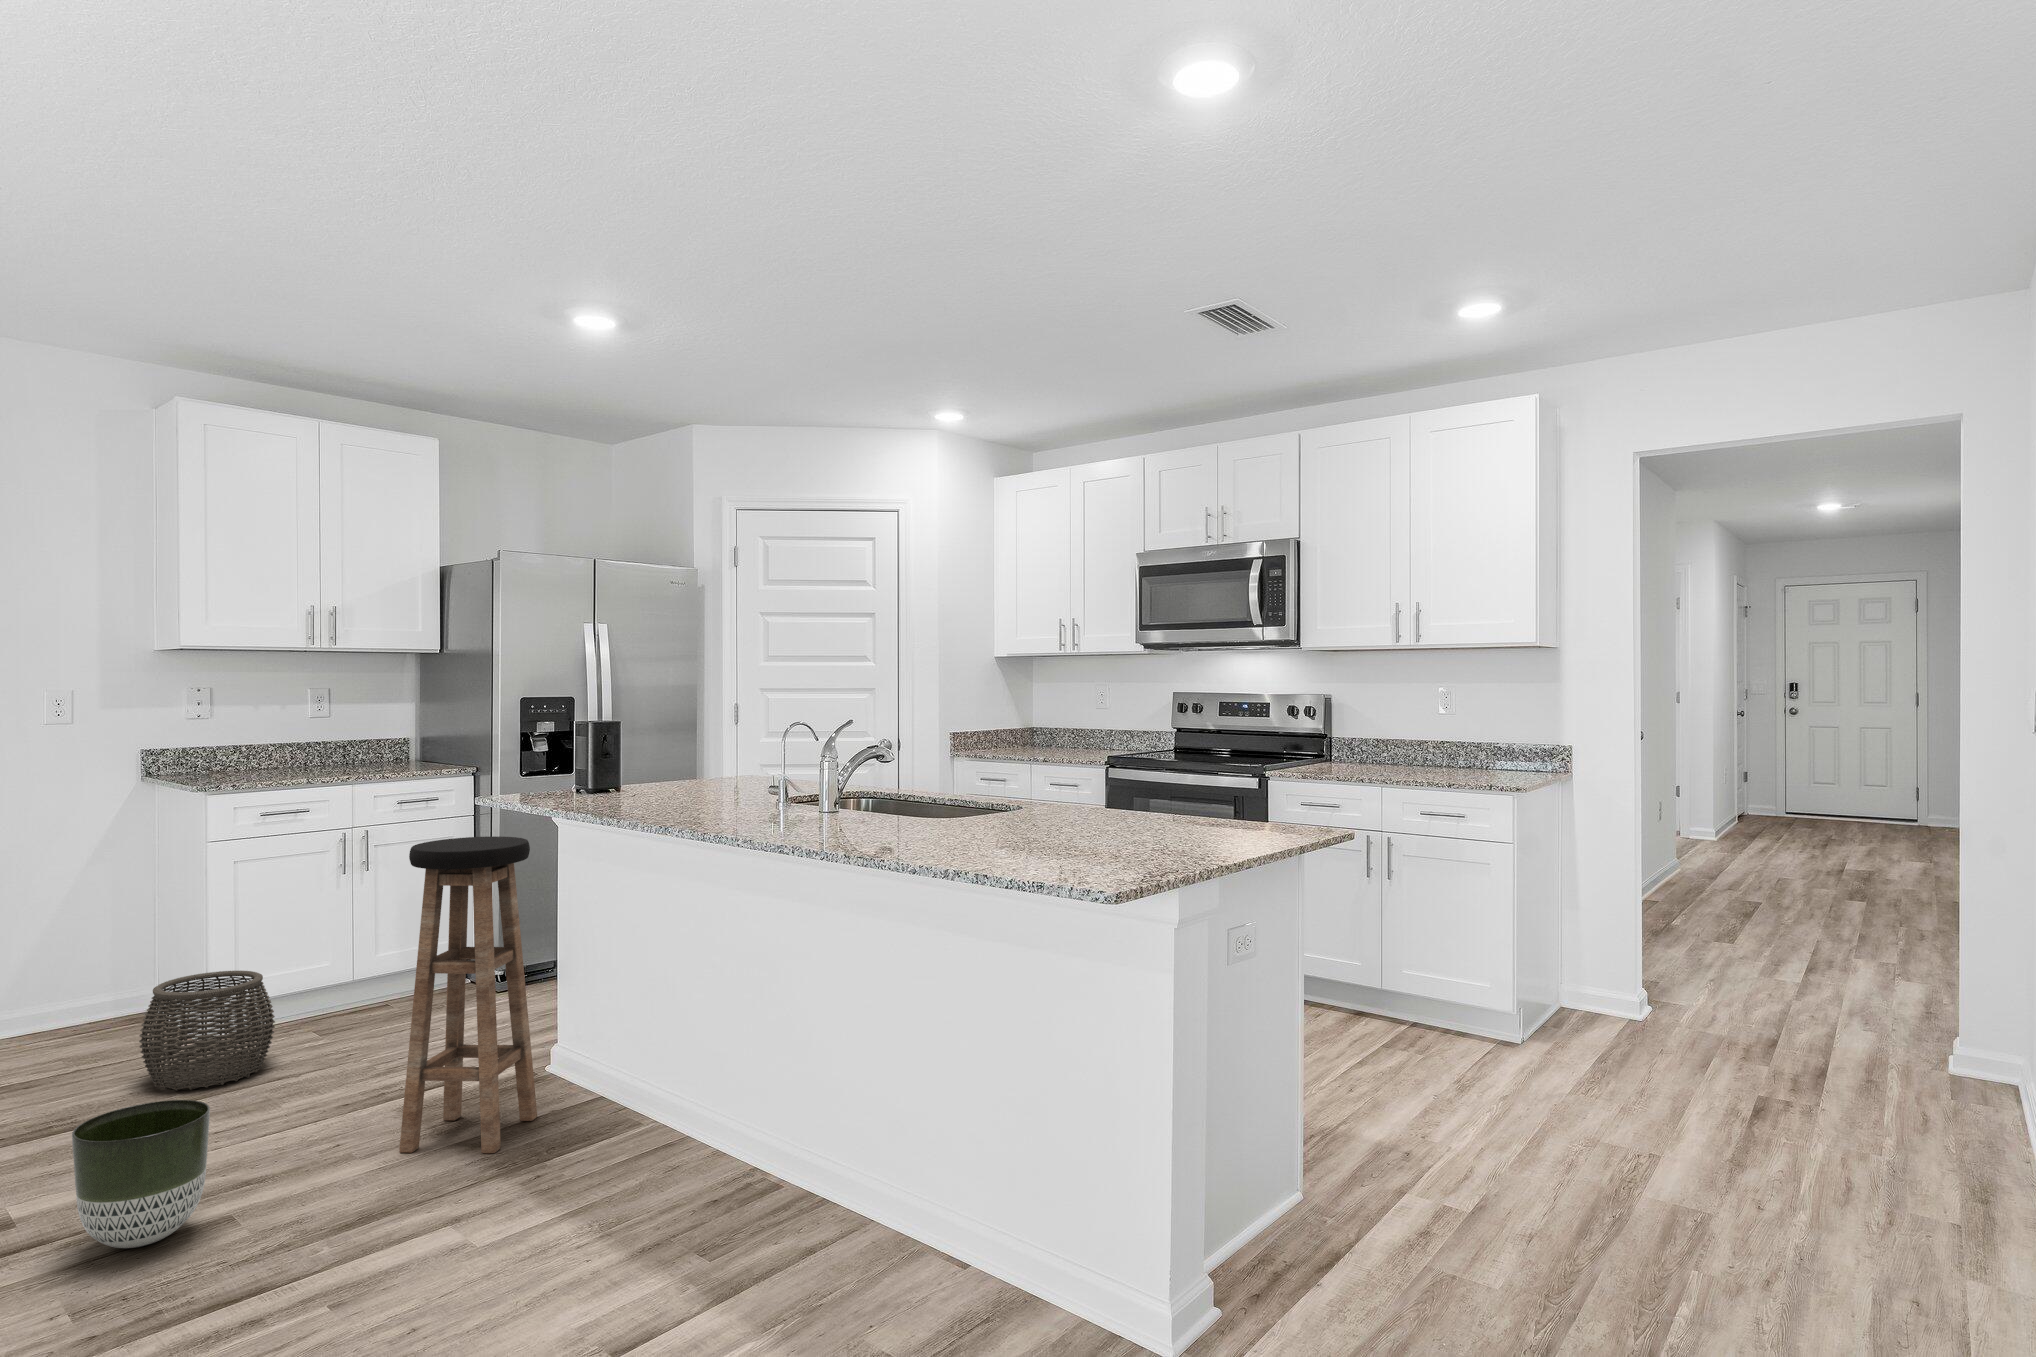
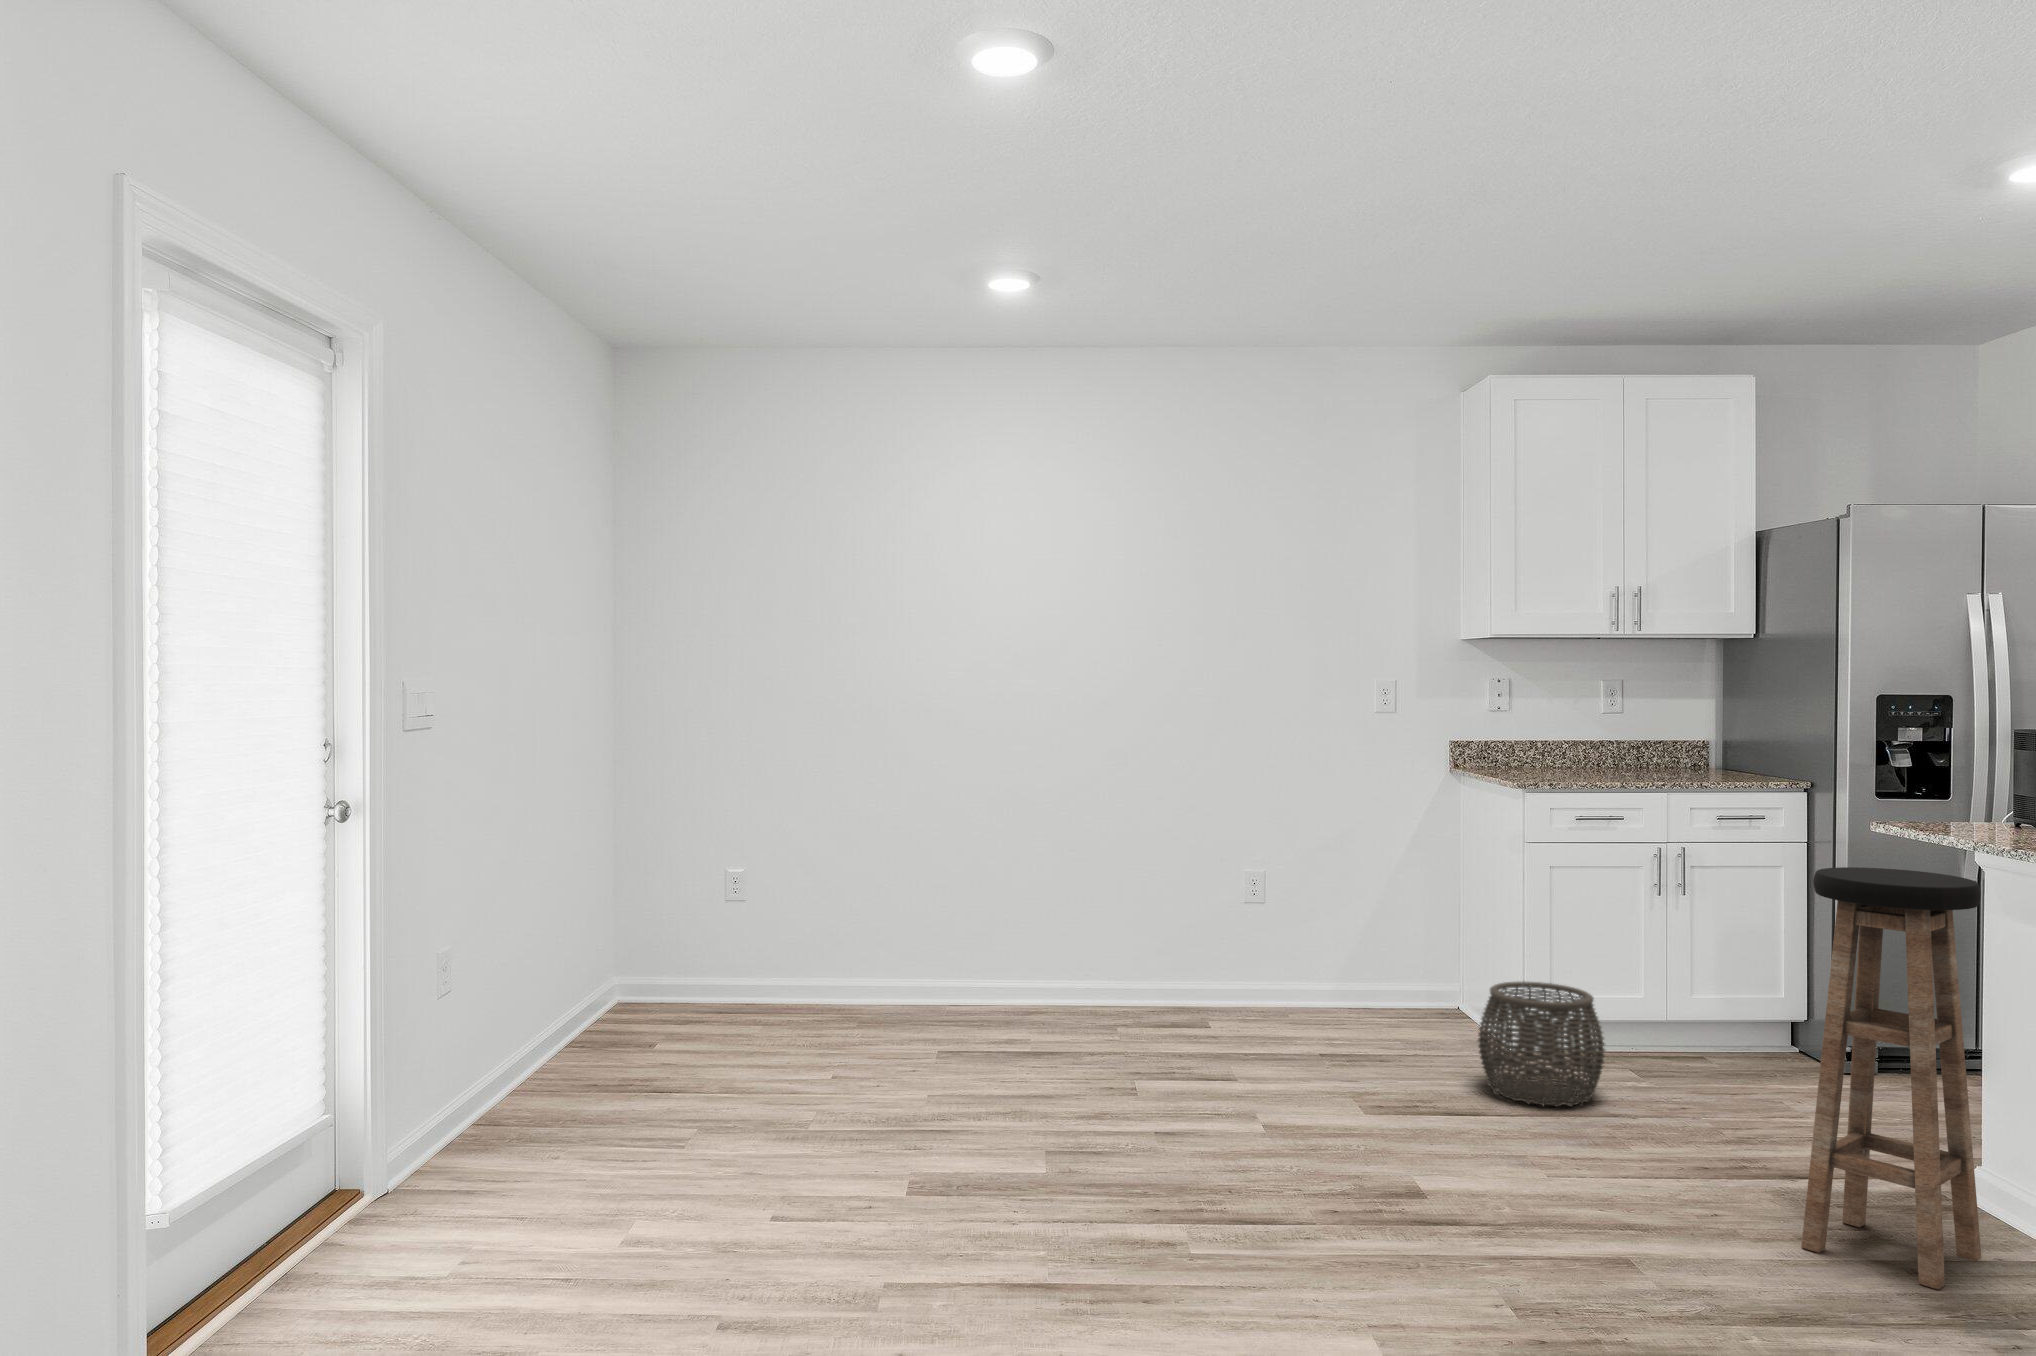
planter: present [72,1100,210,1248] -> none [1488,1111,1614,1265]

